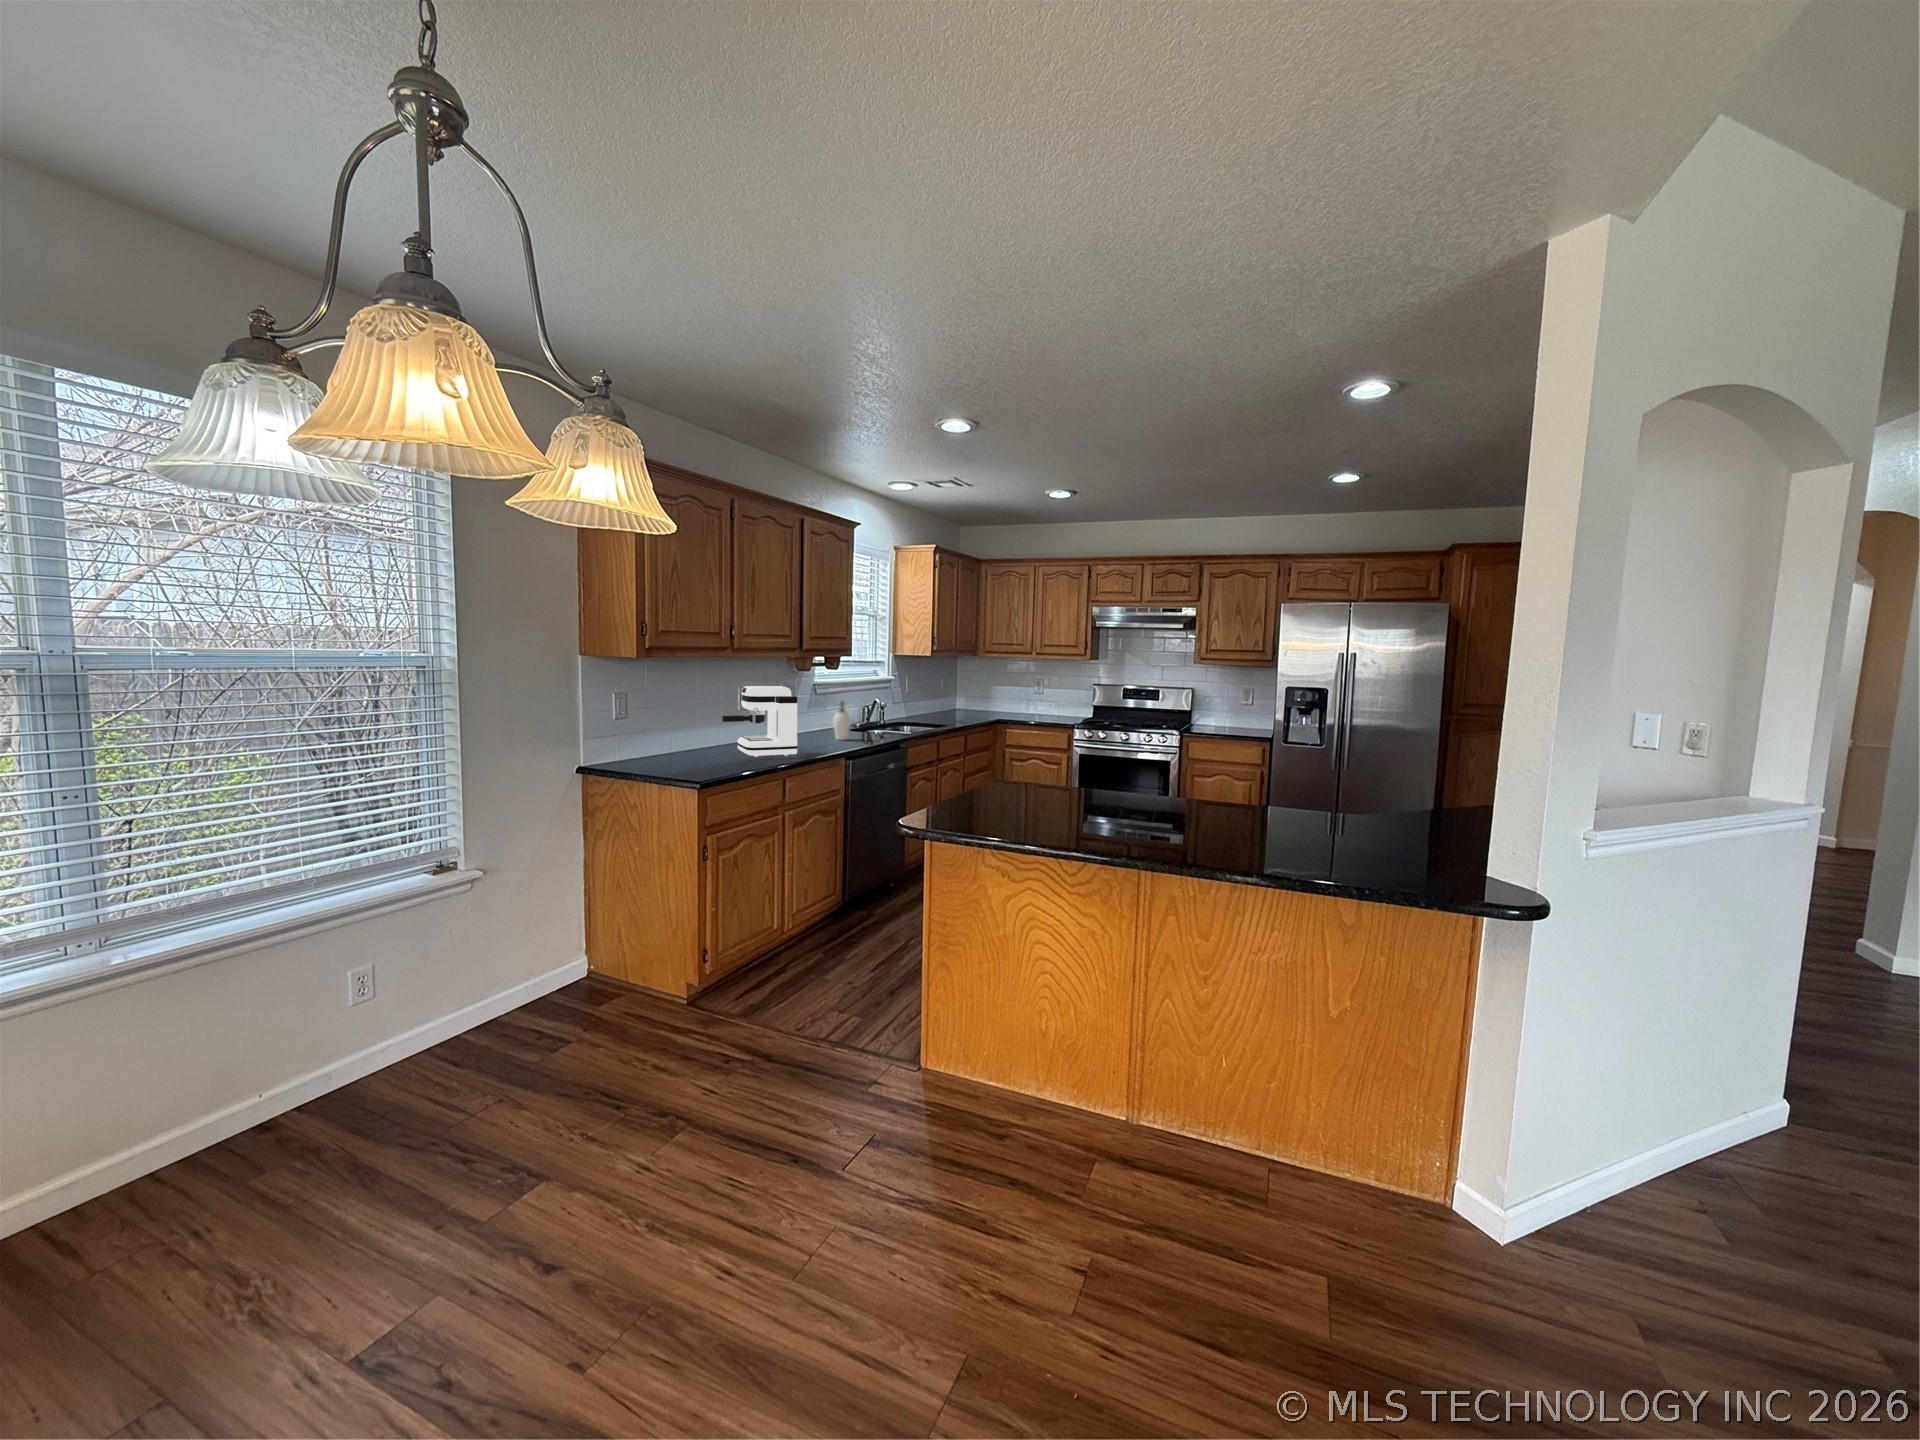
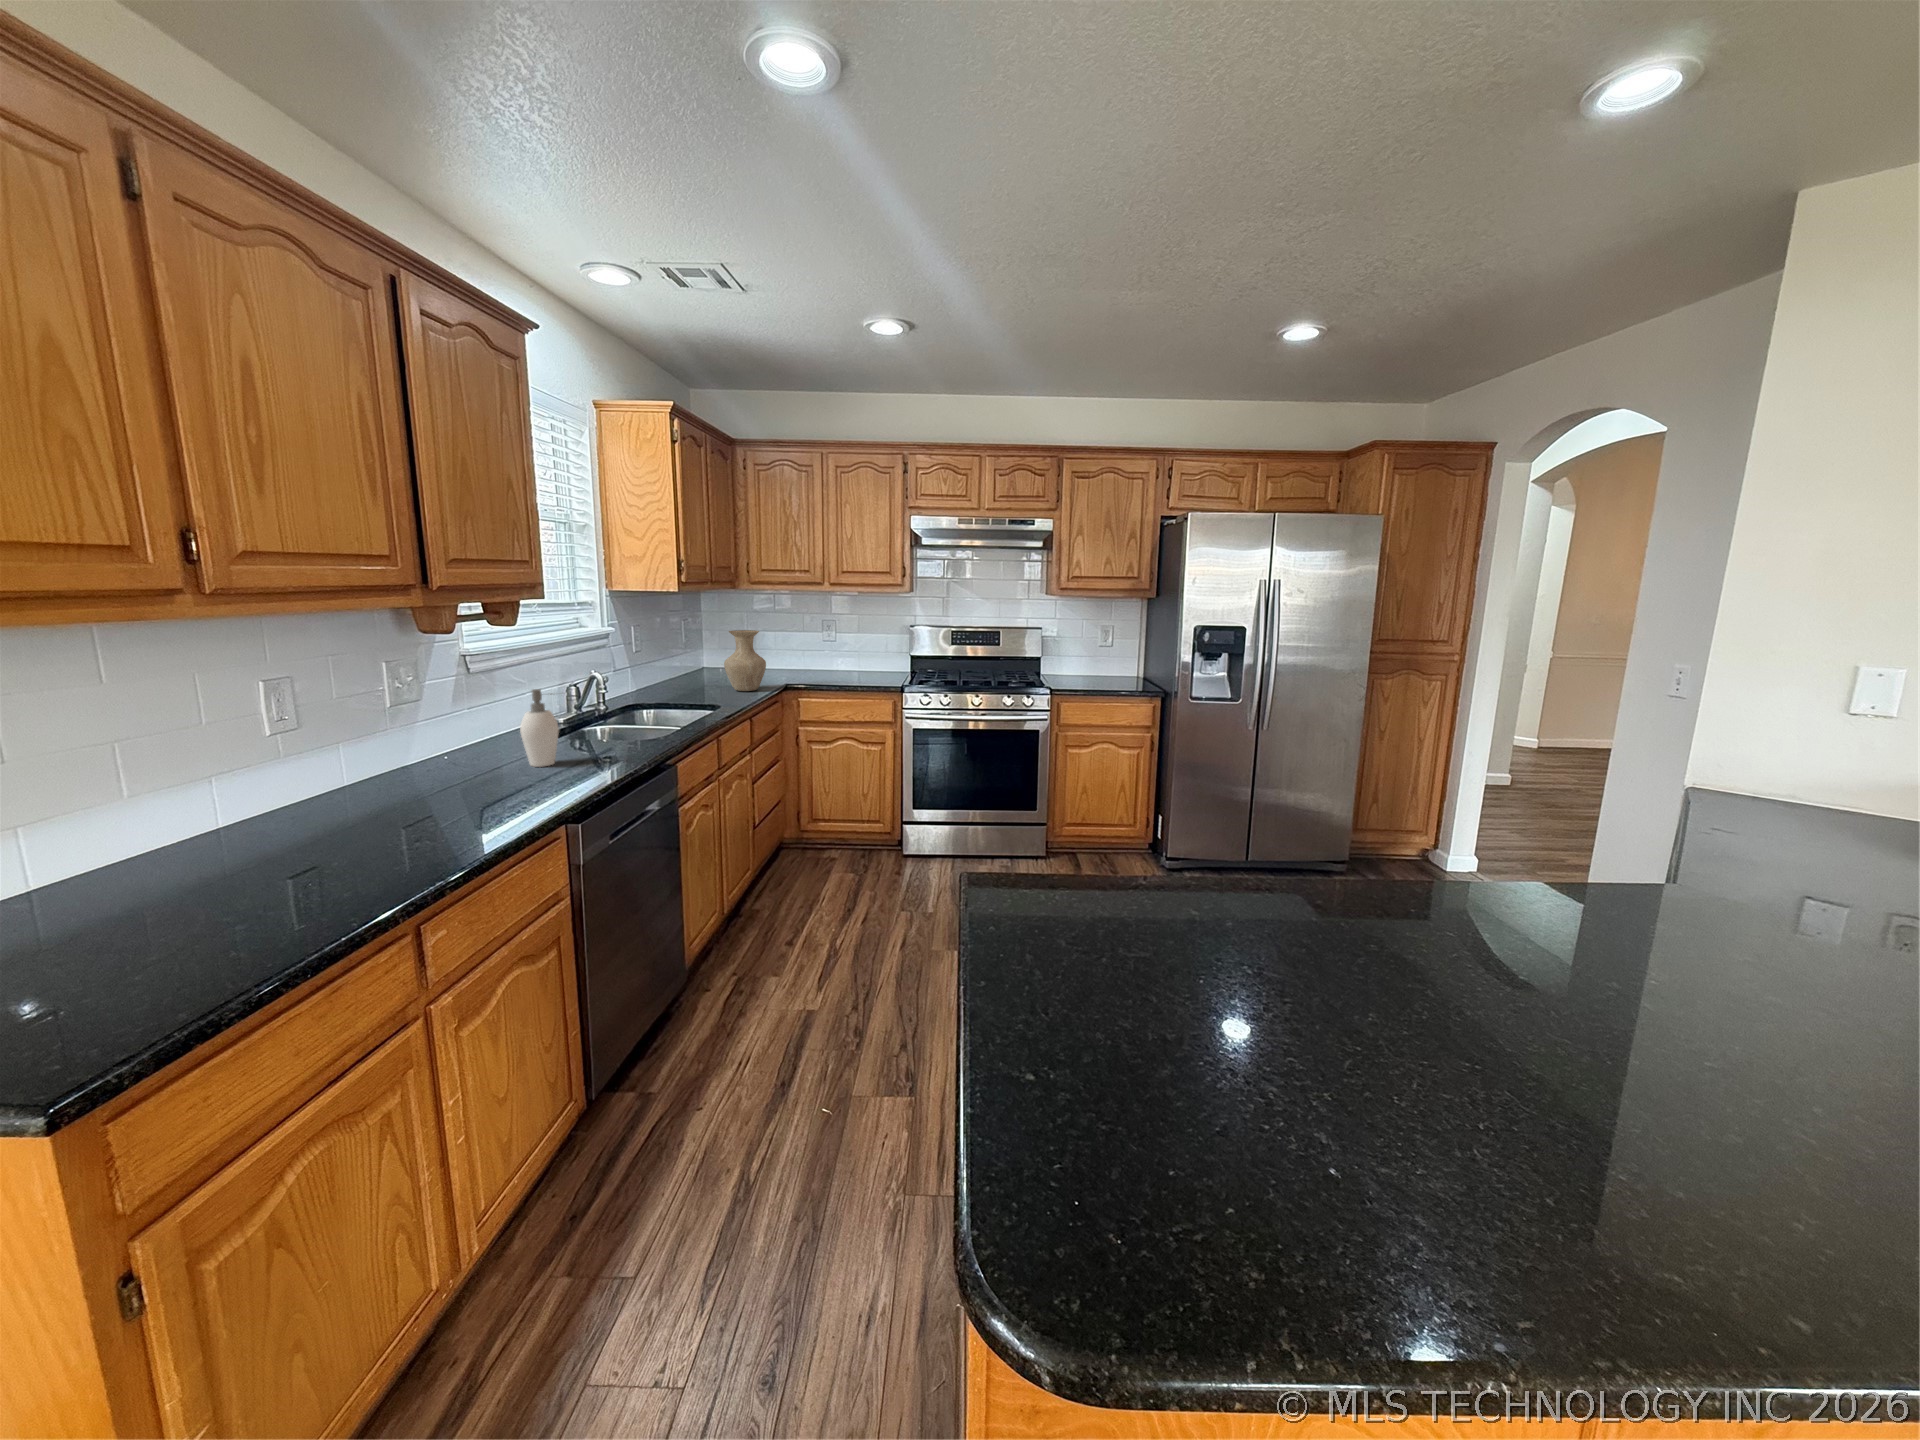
vase: none [958,682,984,721] -> present [724,630,766,691]
coffee maker: present [722,686,797,757] -> none [212,678,450,864]

